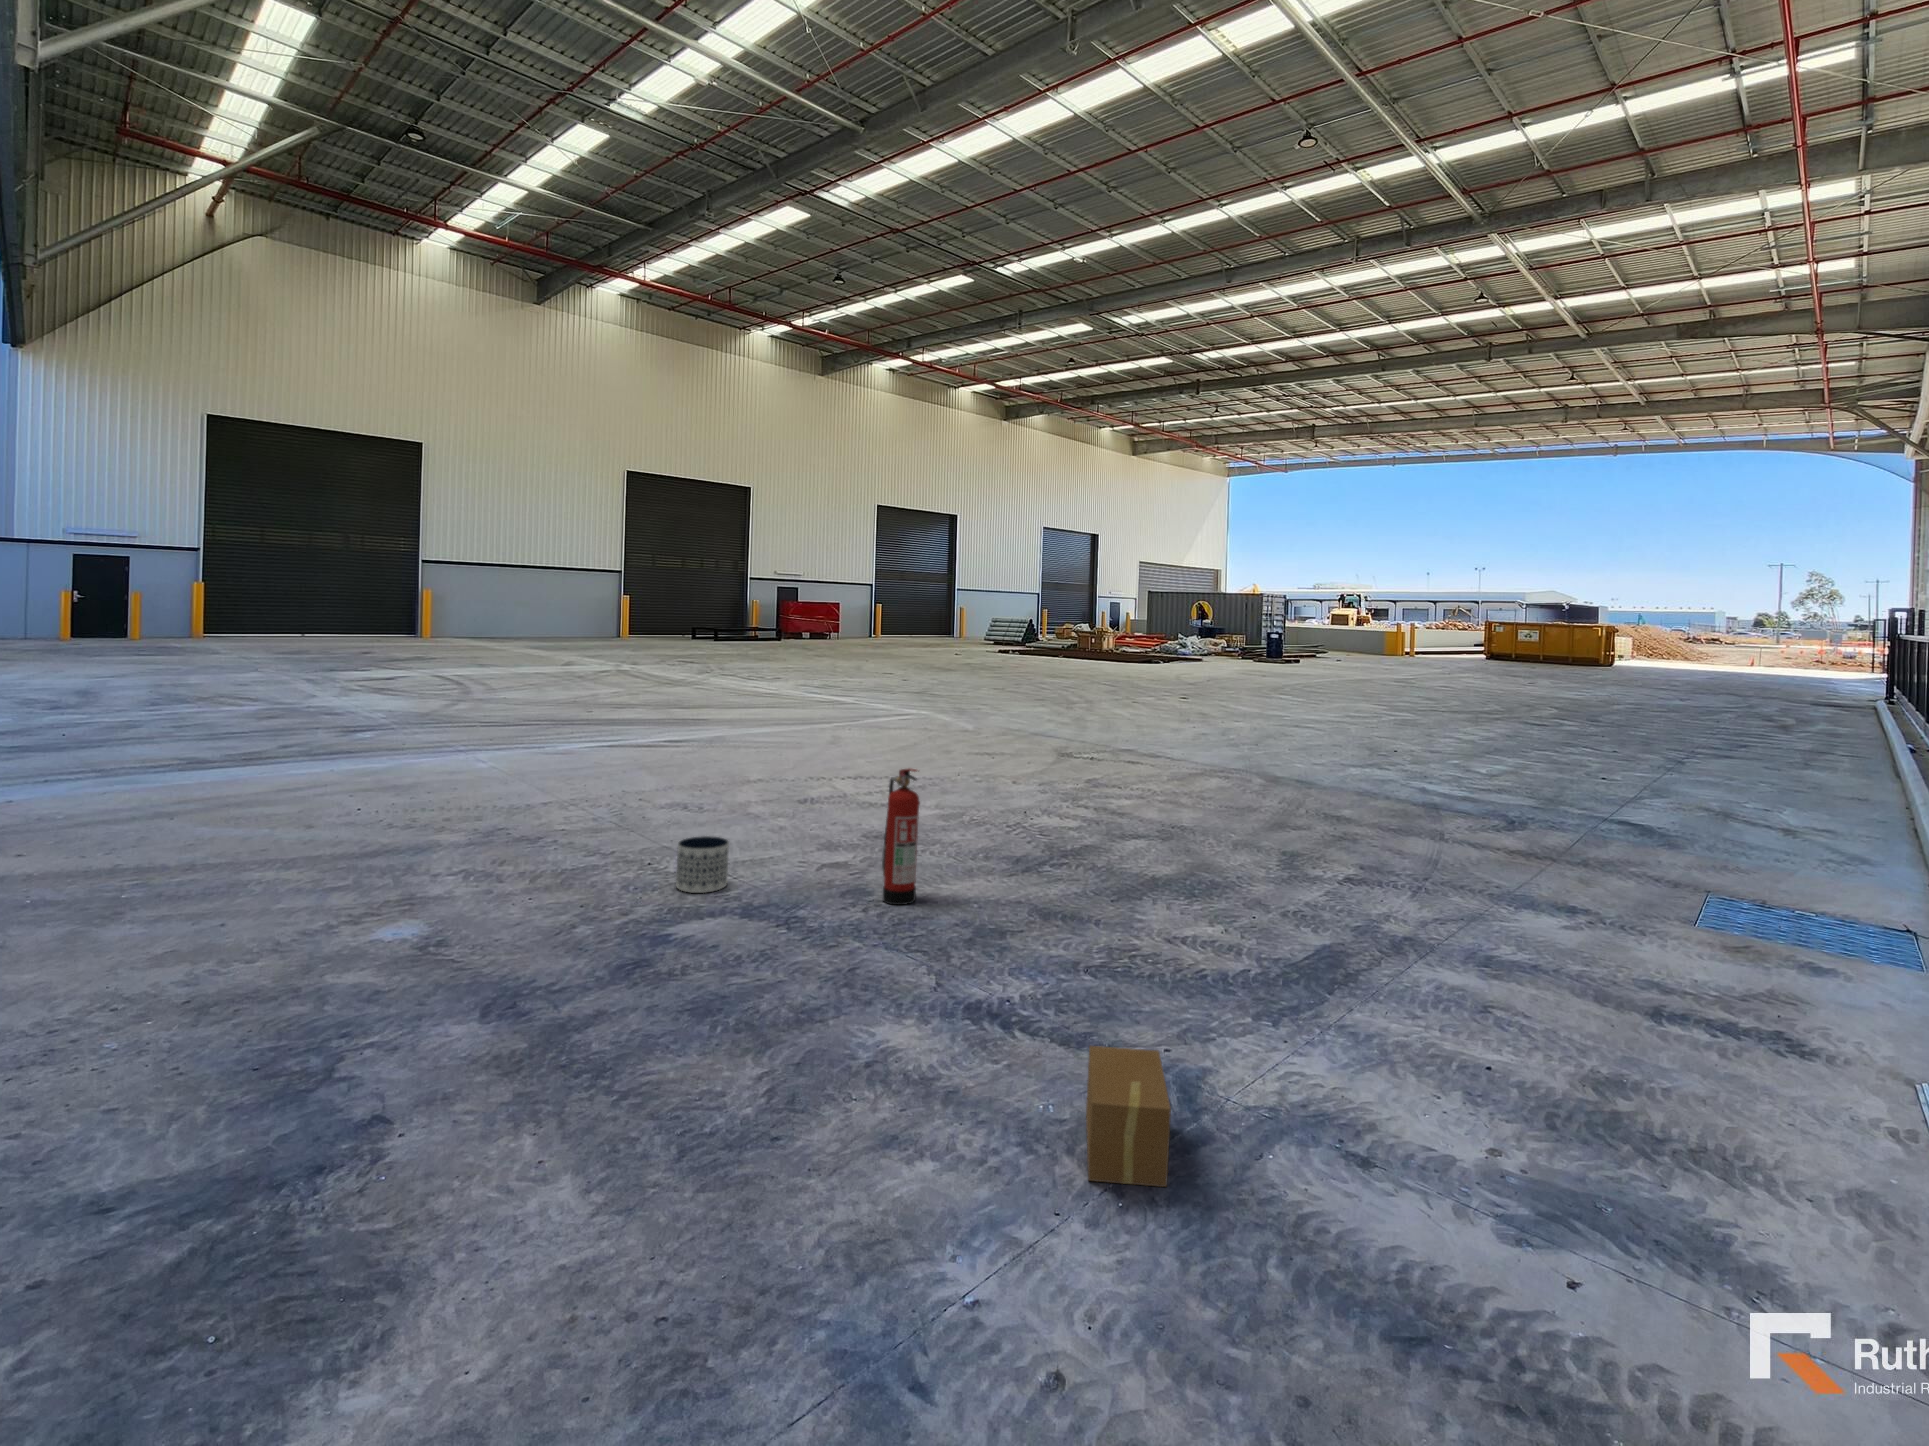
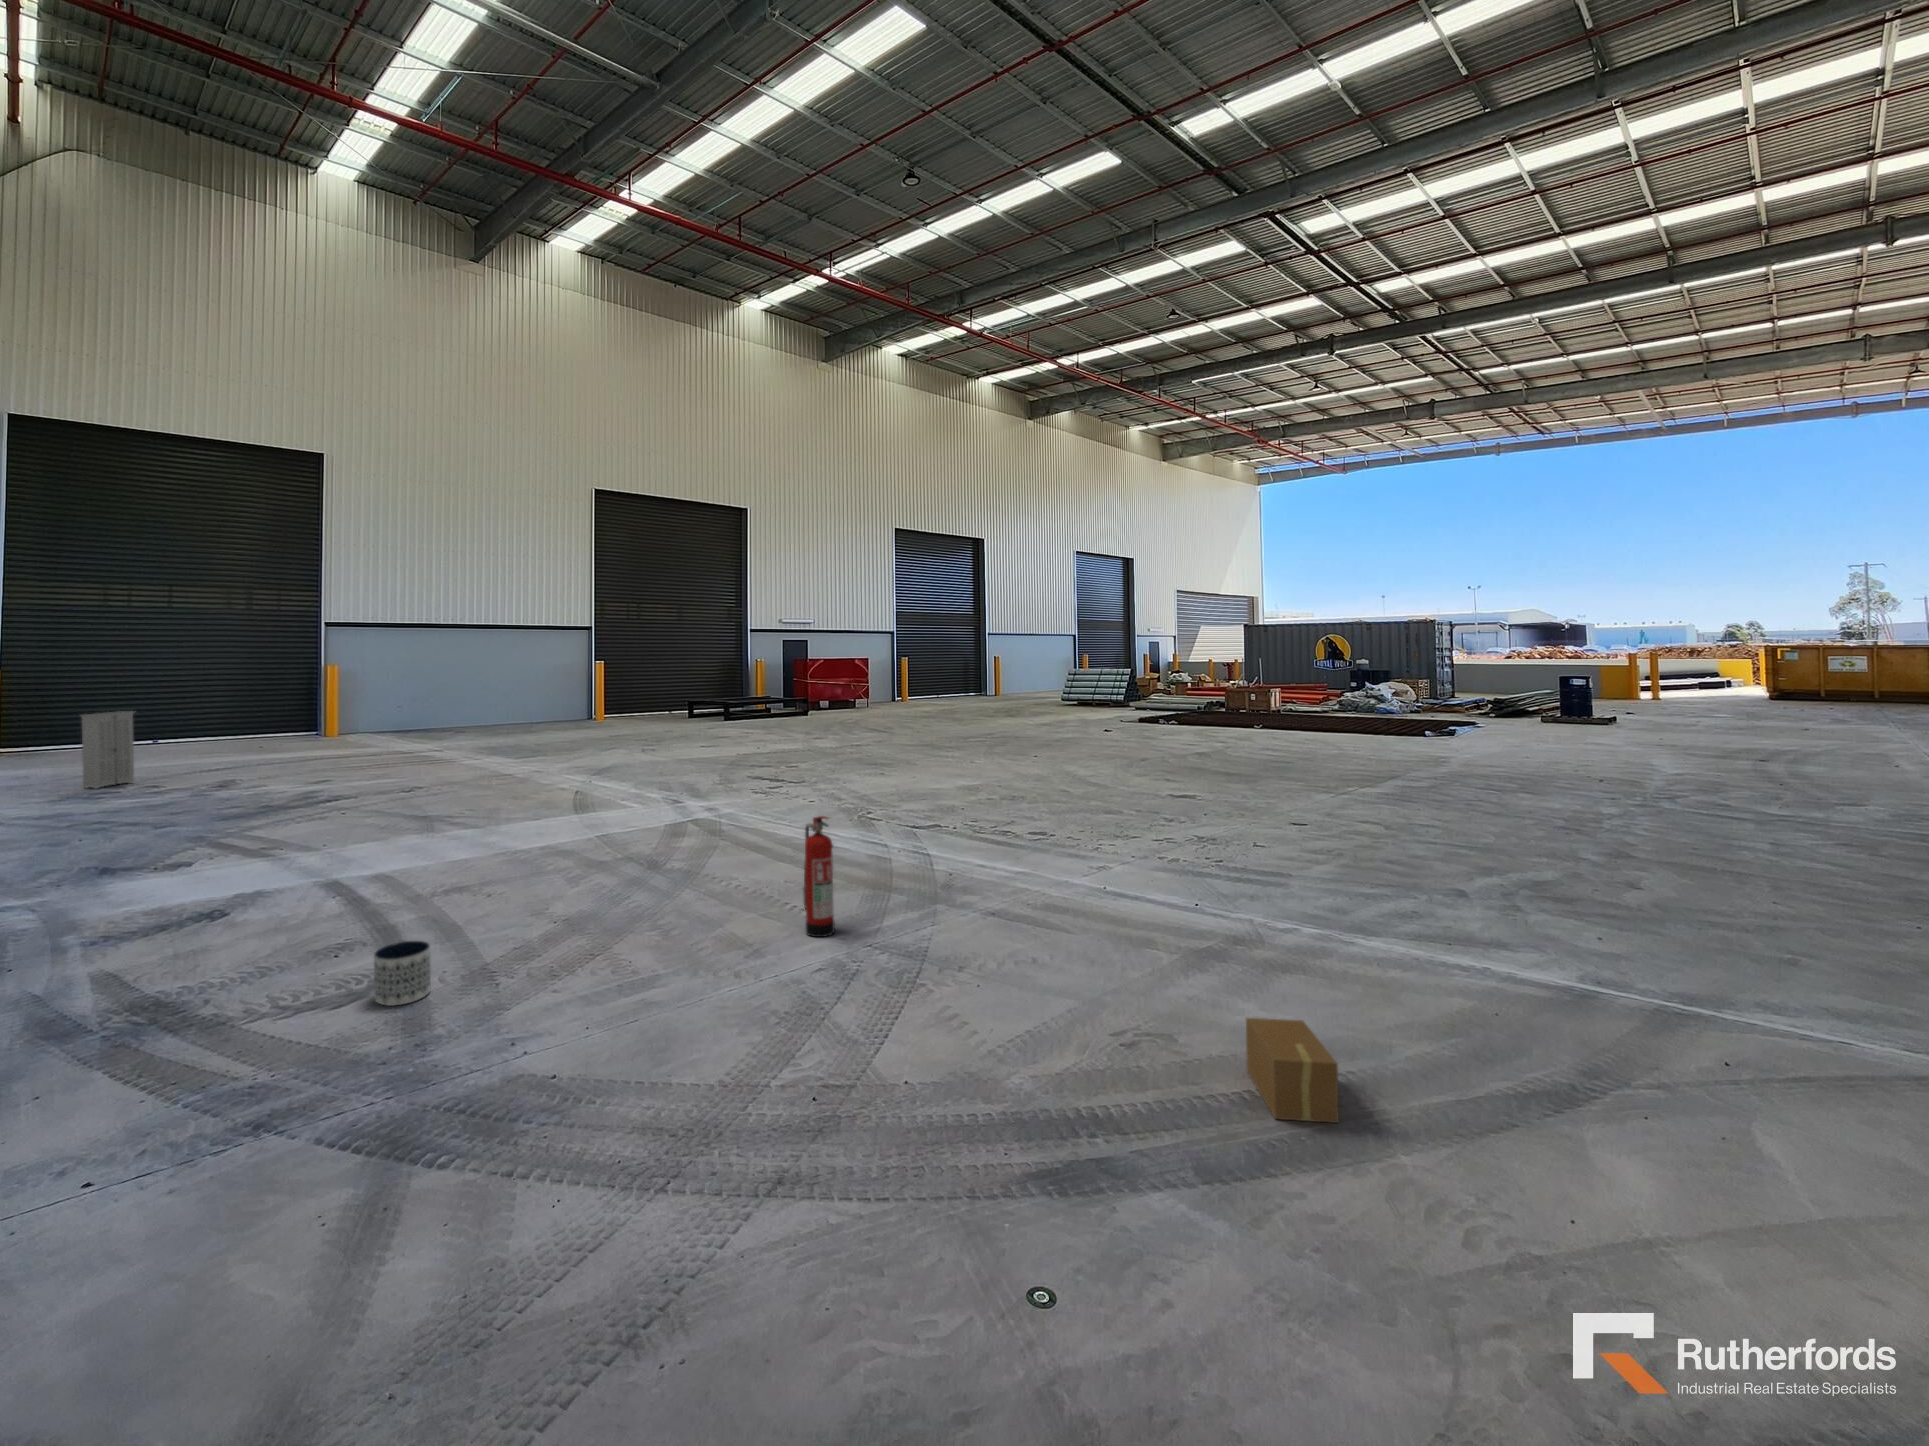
storage cabinet: none [10,625,86,717] -> present [81,710,136,789]
planter: present [676,836,729,893] -> present [374,941,431,1006]
cardboard box: present [1086,1046,1171,1187] -> present [1246,1018,1339,1123]

